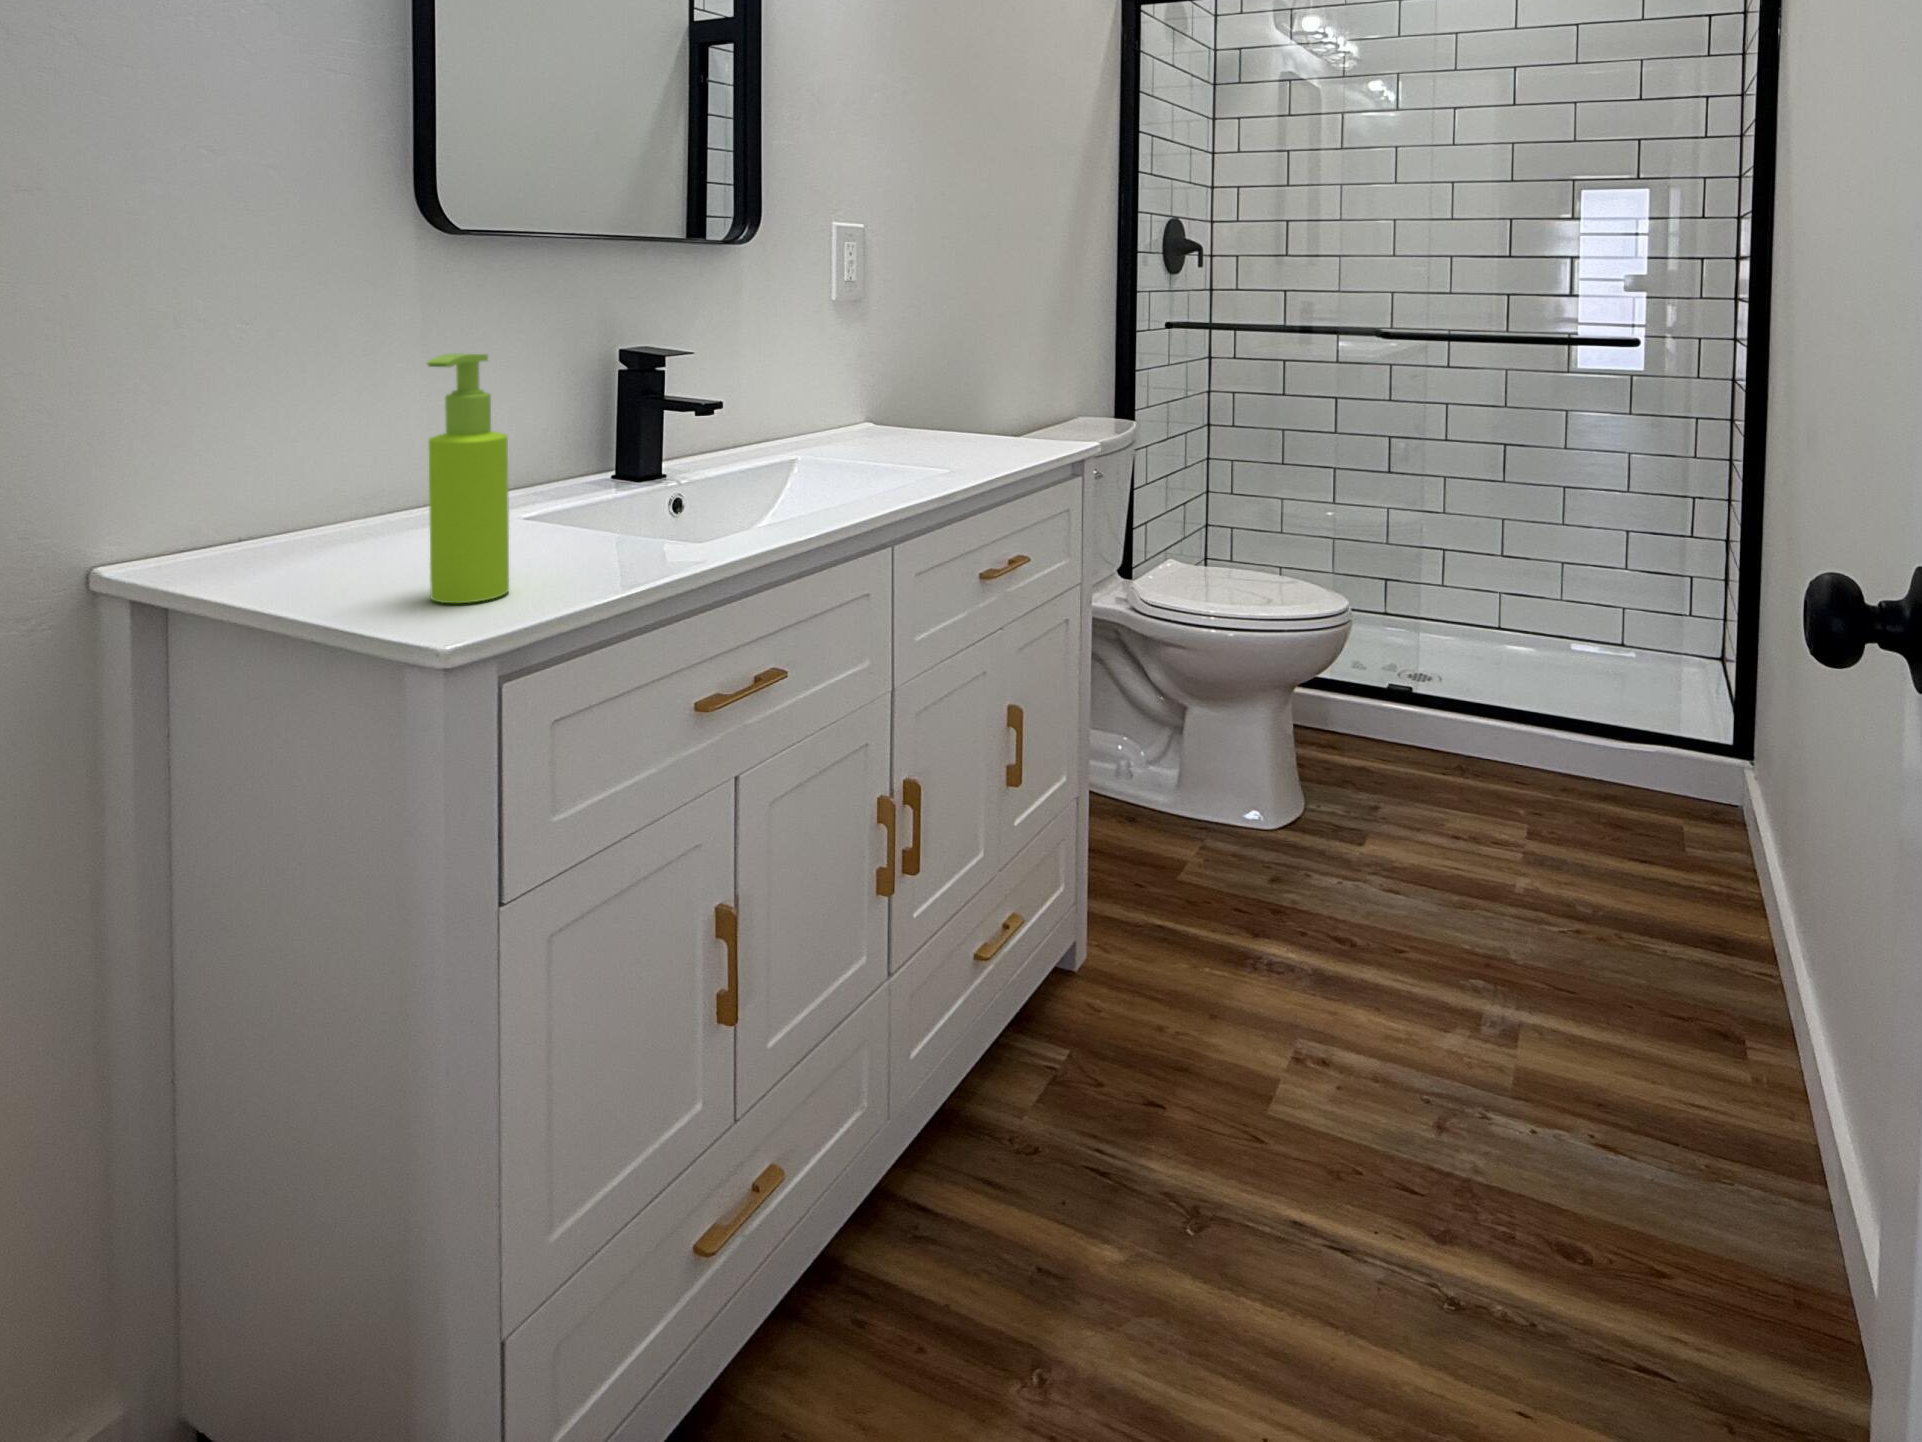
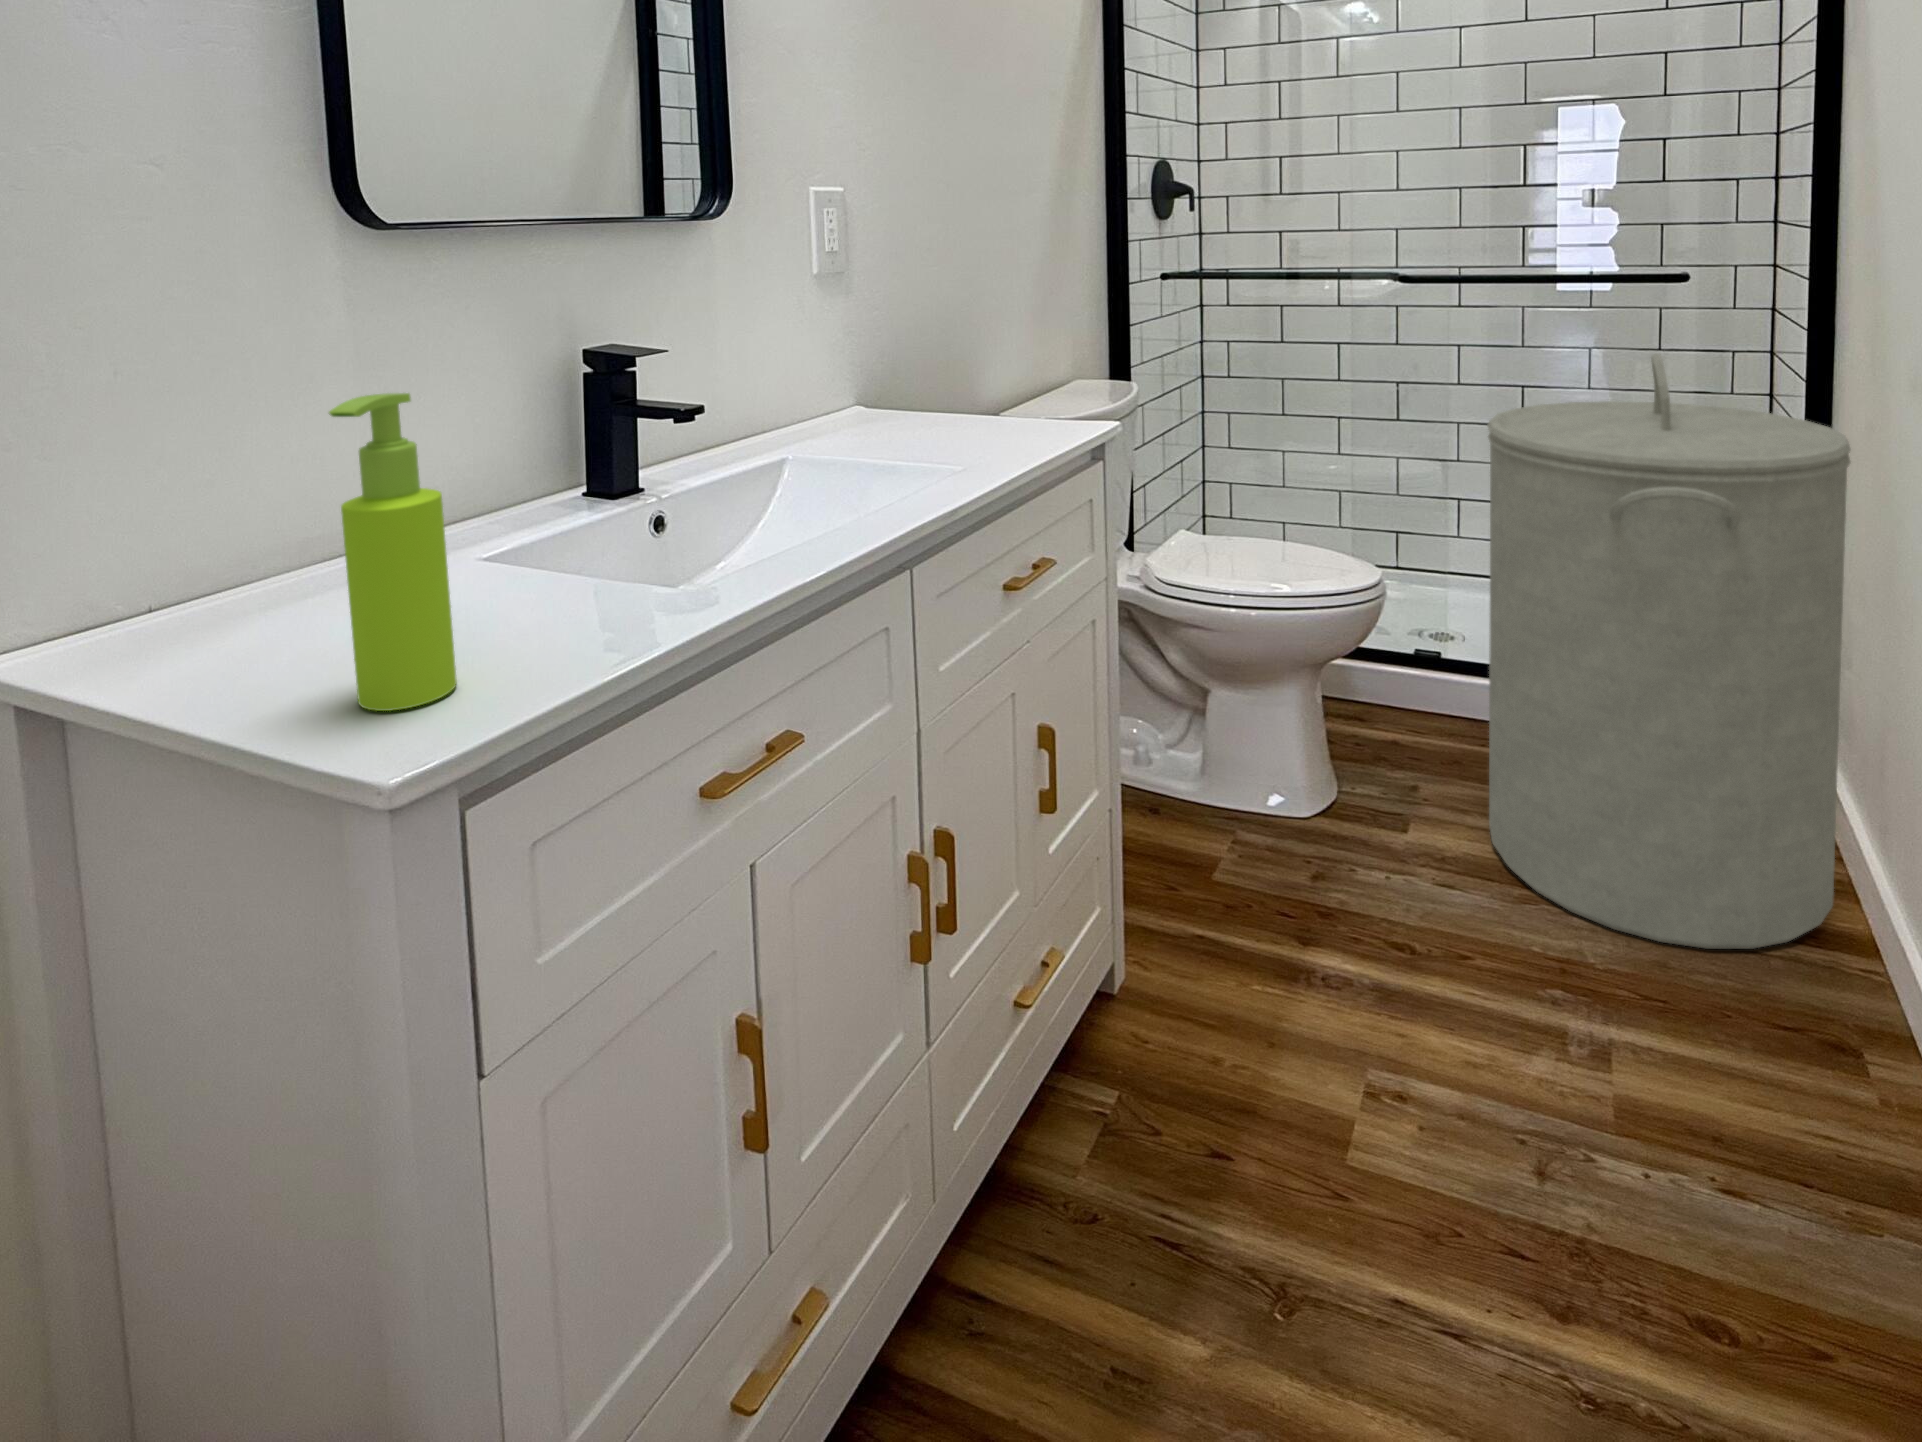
laundry hamper: none [1440,407,1761,955] -> present [1487,354,1851,949]

